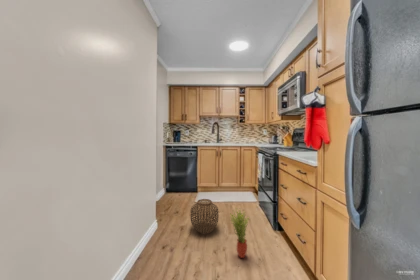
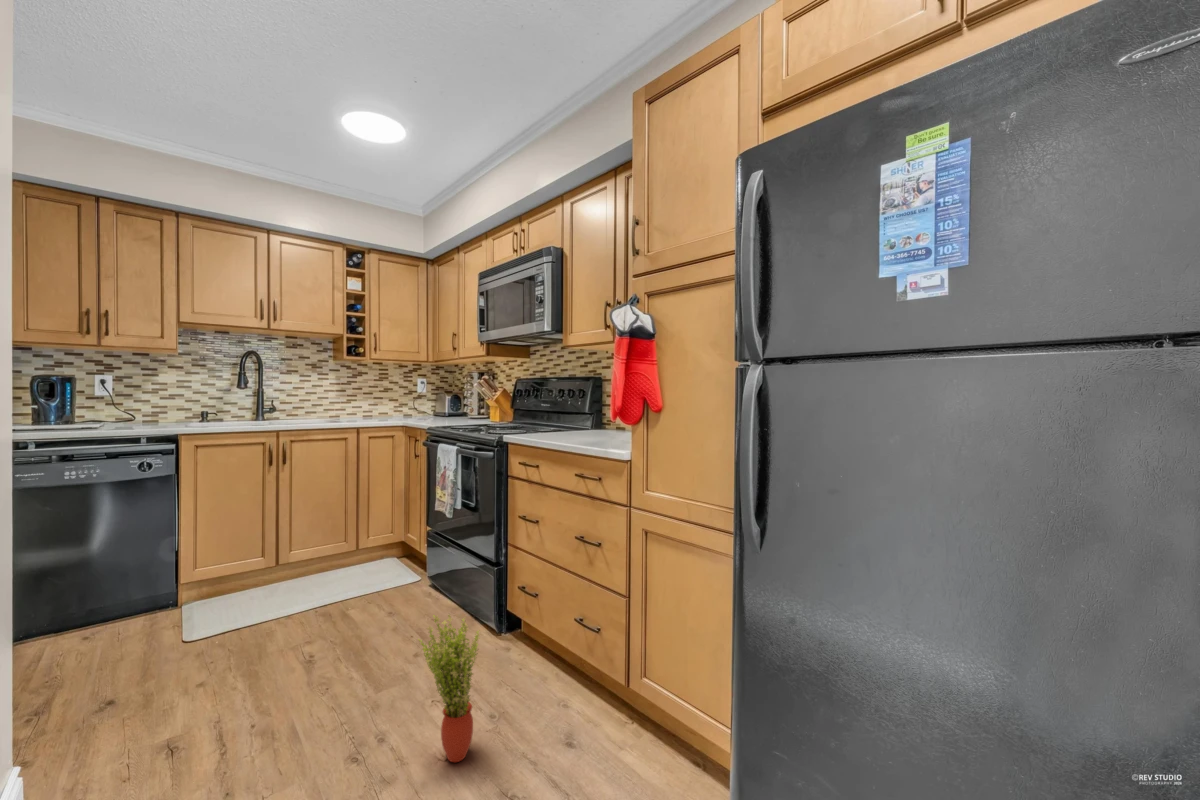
woven basket: present [191,199,218,234] -> none [225,619,344,752]

